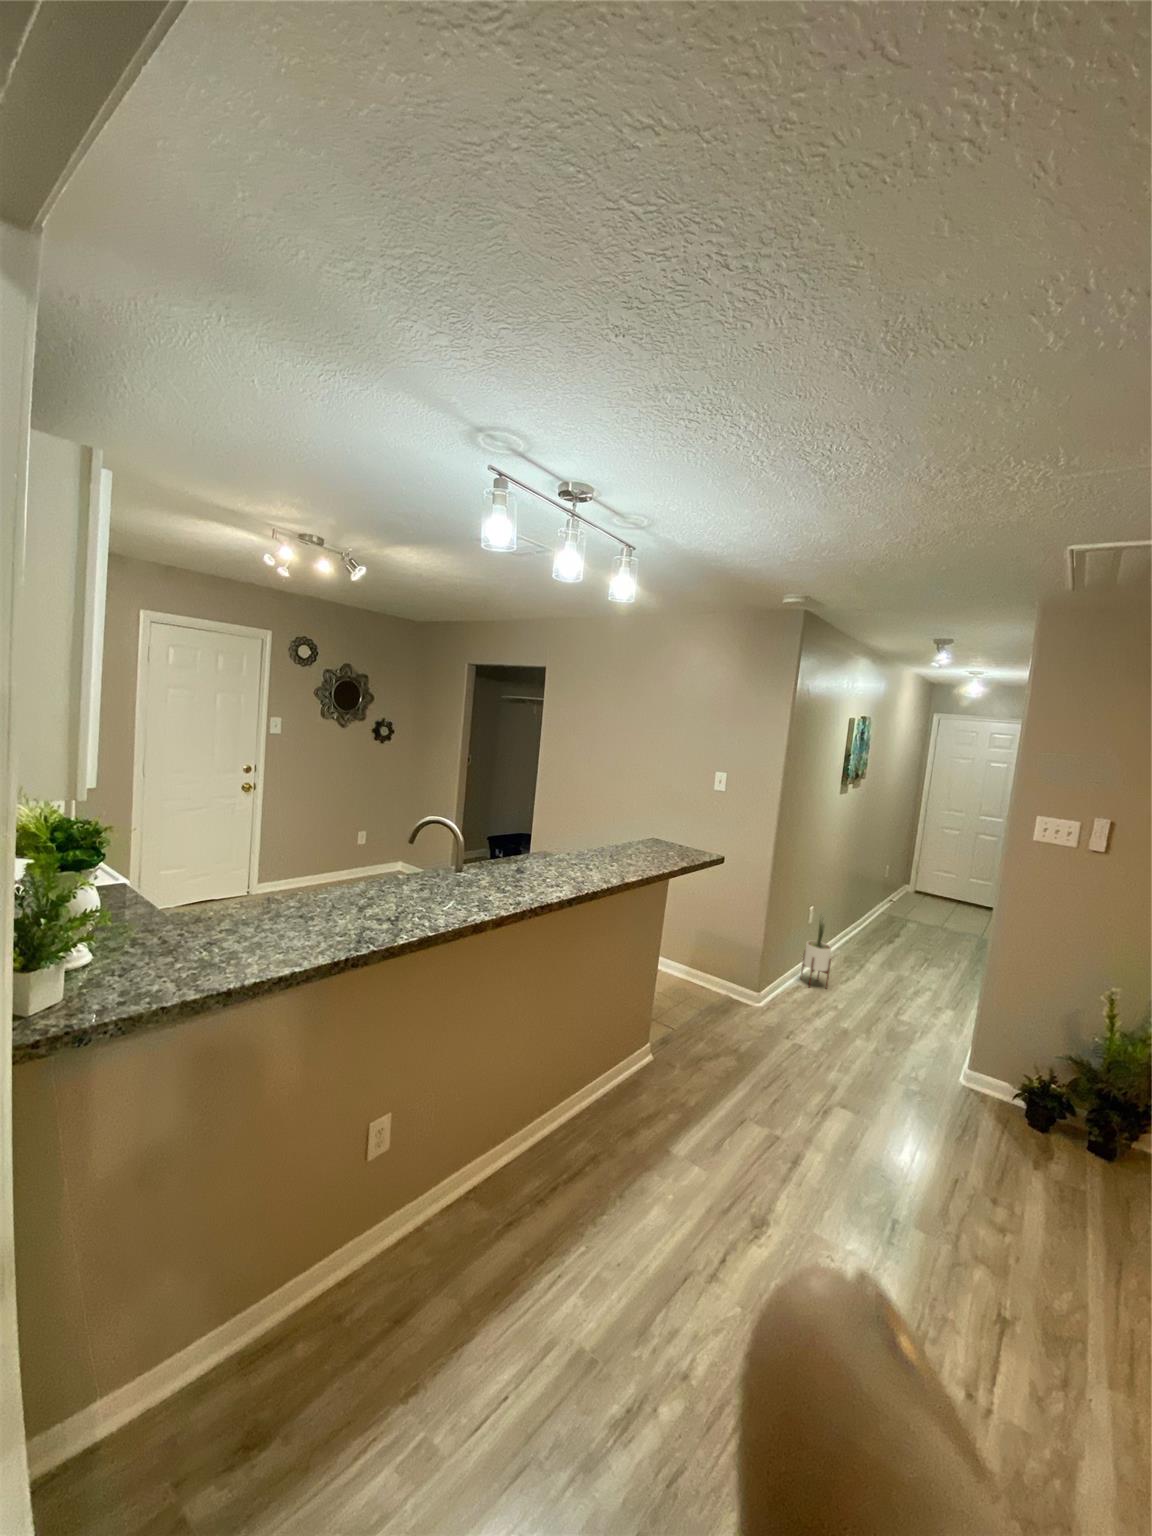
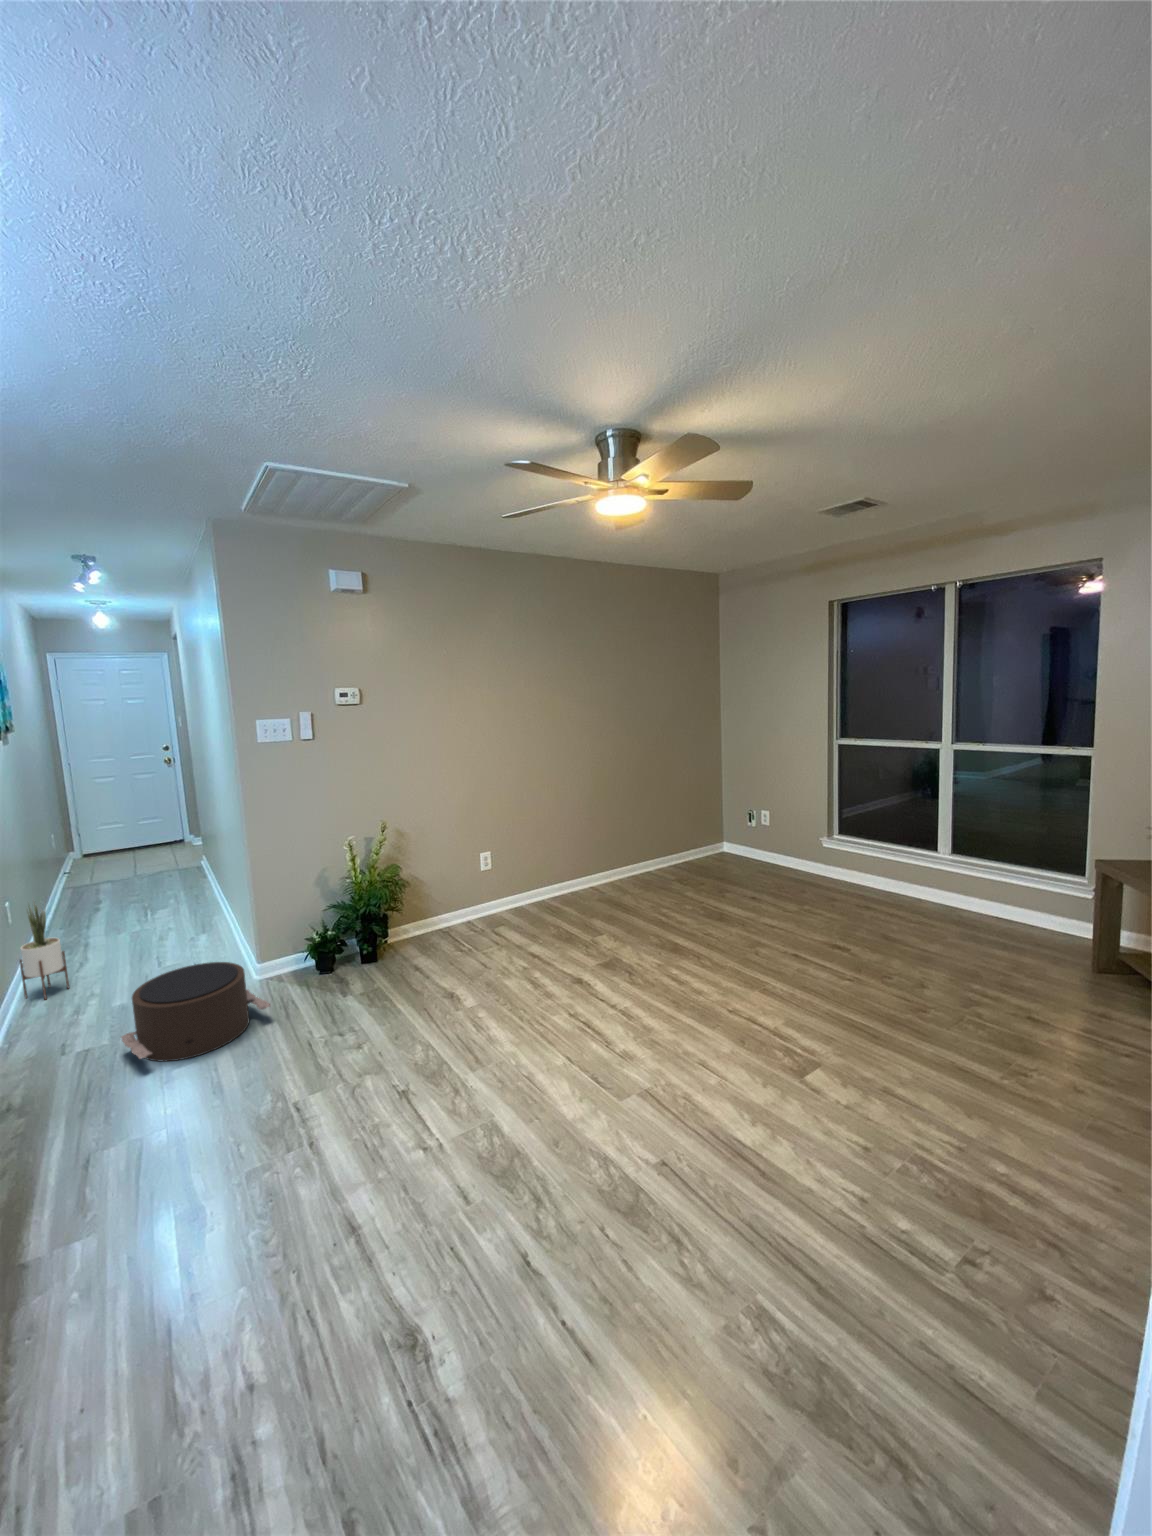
pouf: none [815,1016,942,1115] -> present [121,962,270,1061]

